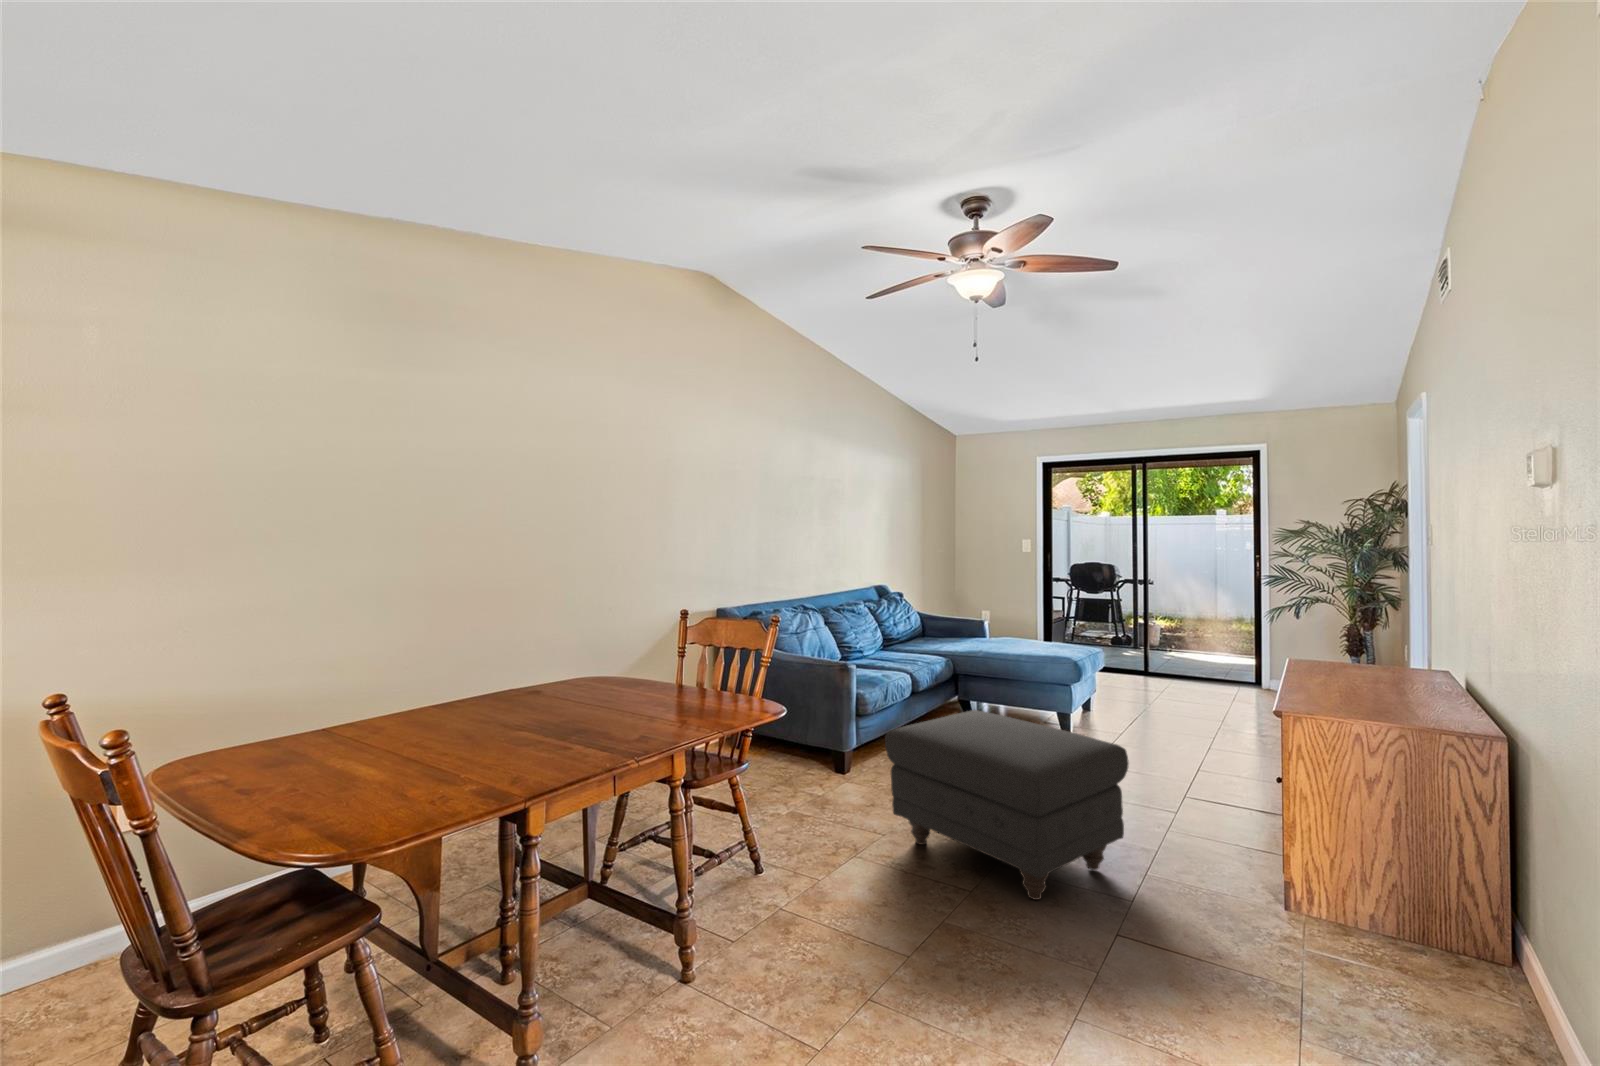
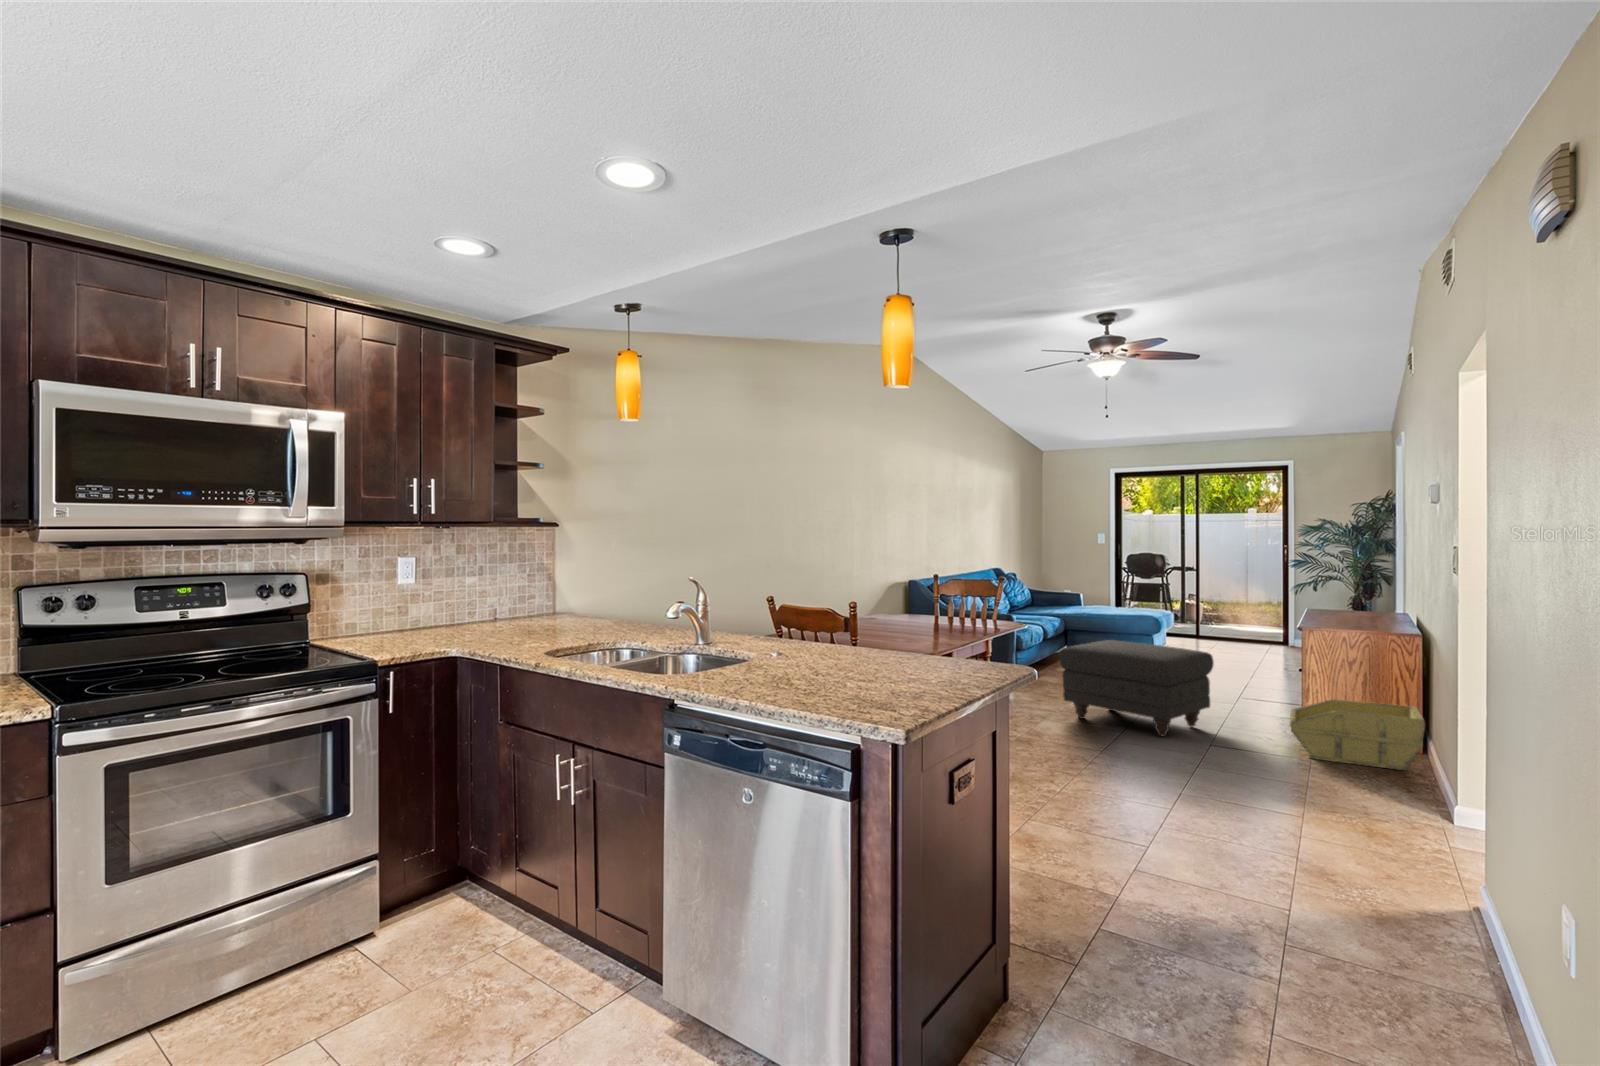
storage bin: none [1256,849,1540,1034] -> present [1289,699,1425,770]

